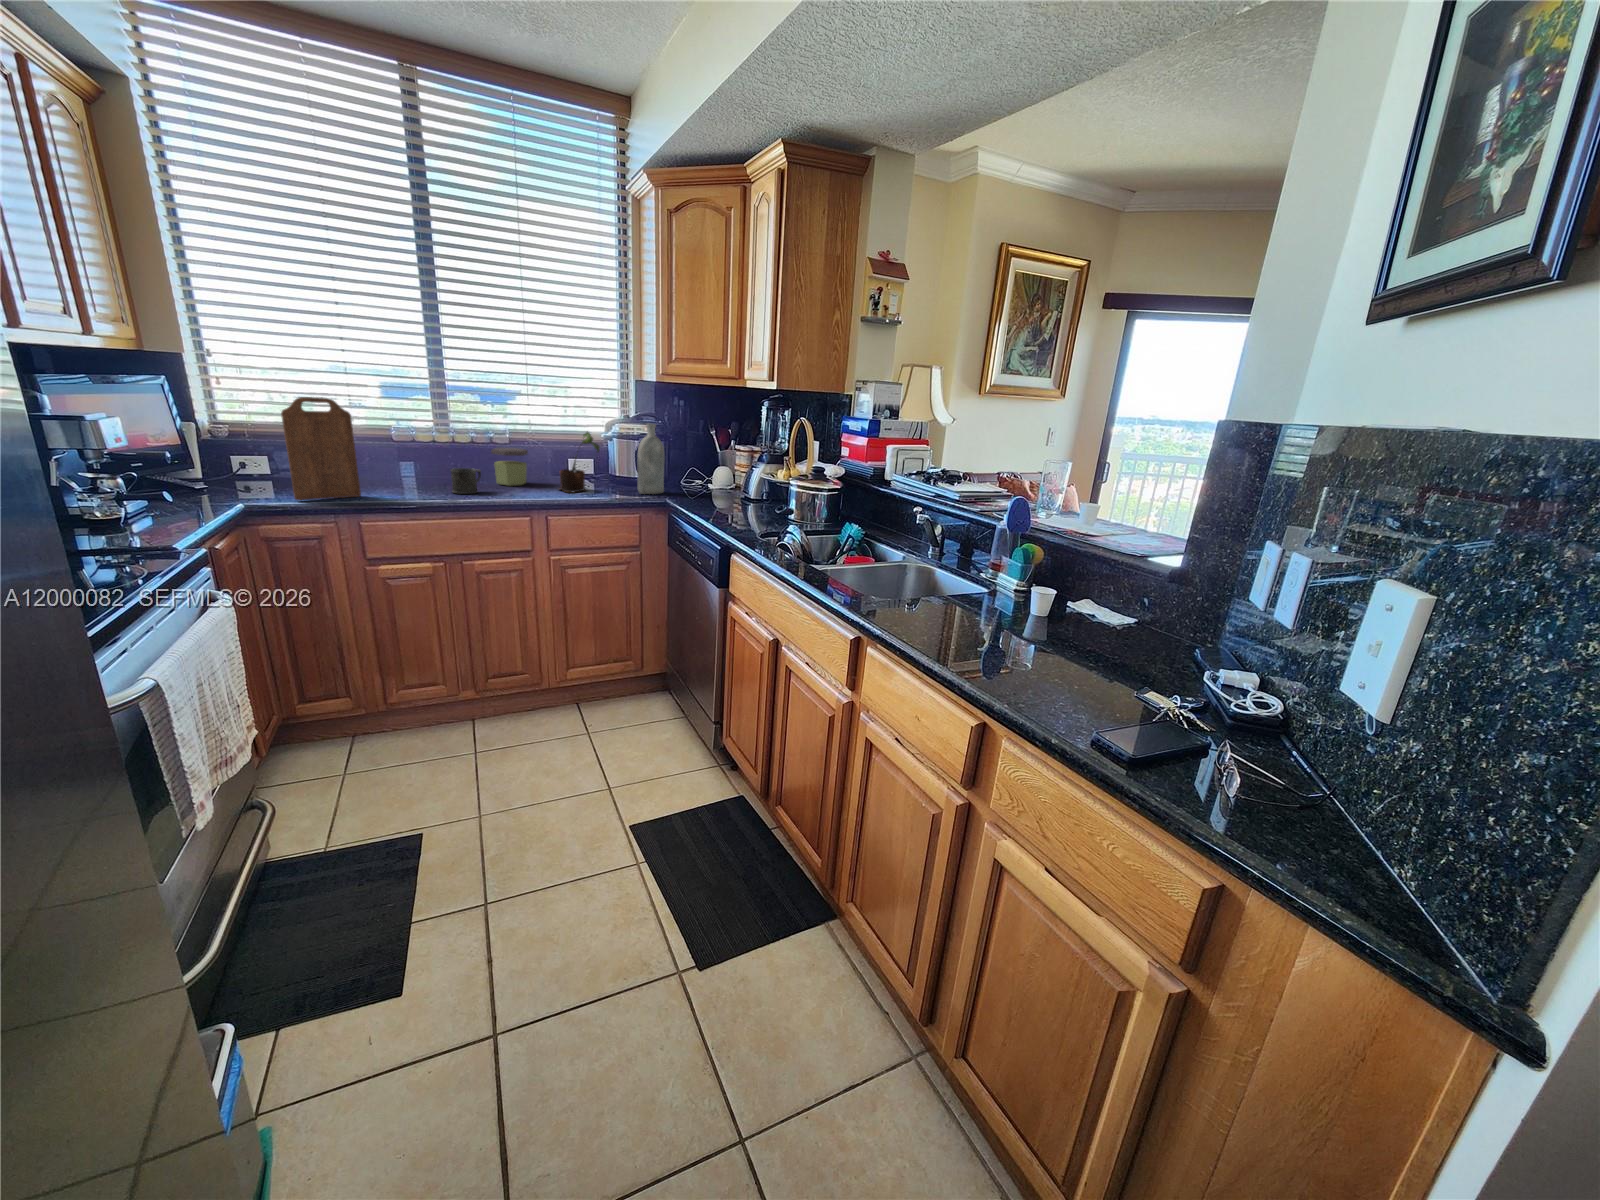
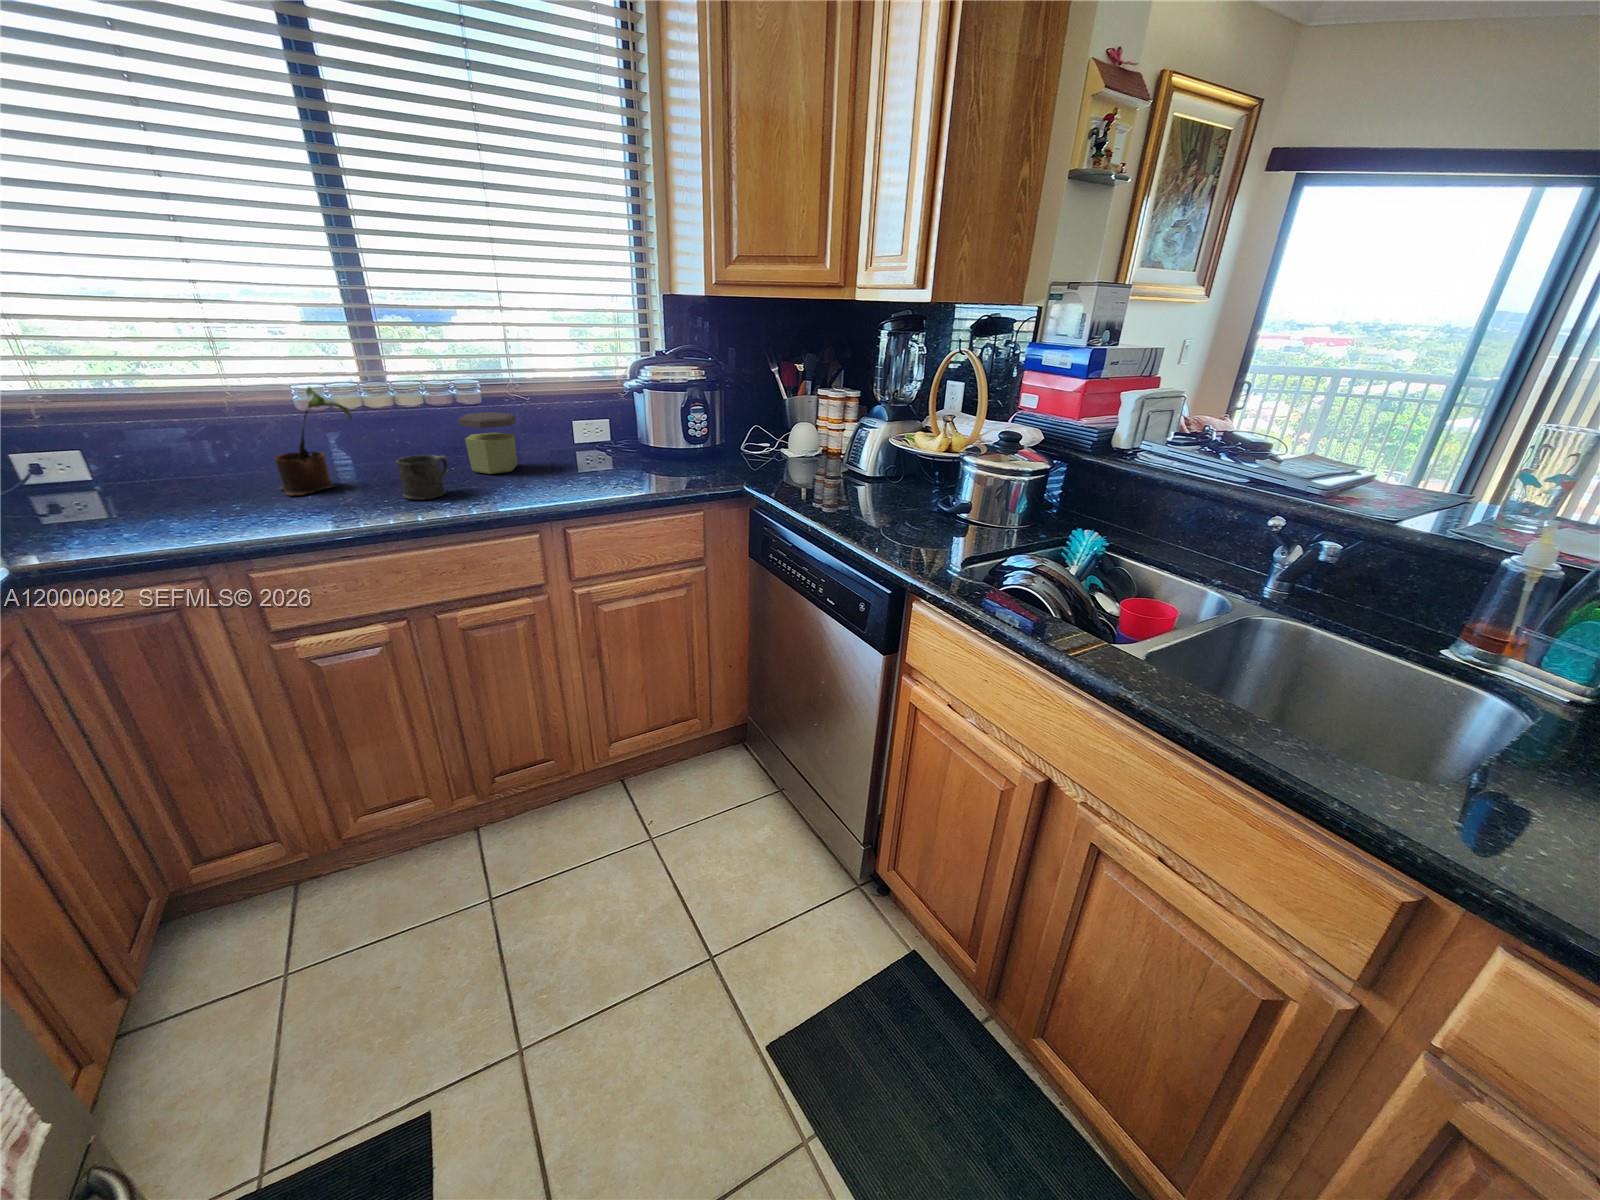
cutting board: present [281,397,361,500] -> none [56,352,248,542]
bottle: present [637,424,664,494] -> none [690,366,727,476]
potted plant: present [560,432,600,492] -> present [275,387,352,495]

